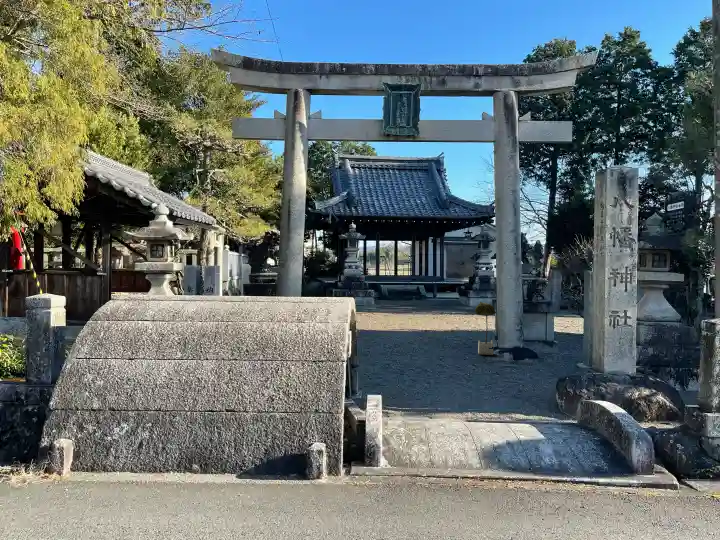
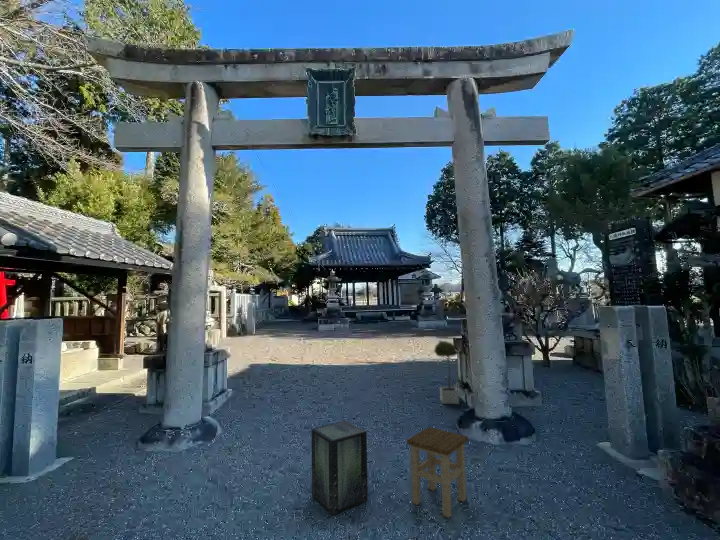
storage box: none [391,336,425,379] -> present [311,421,368,515]
stool: none [448,341,484,381] -> present [407,427,468,518]

